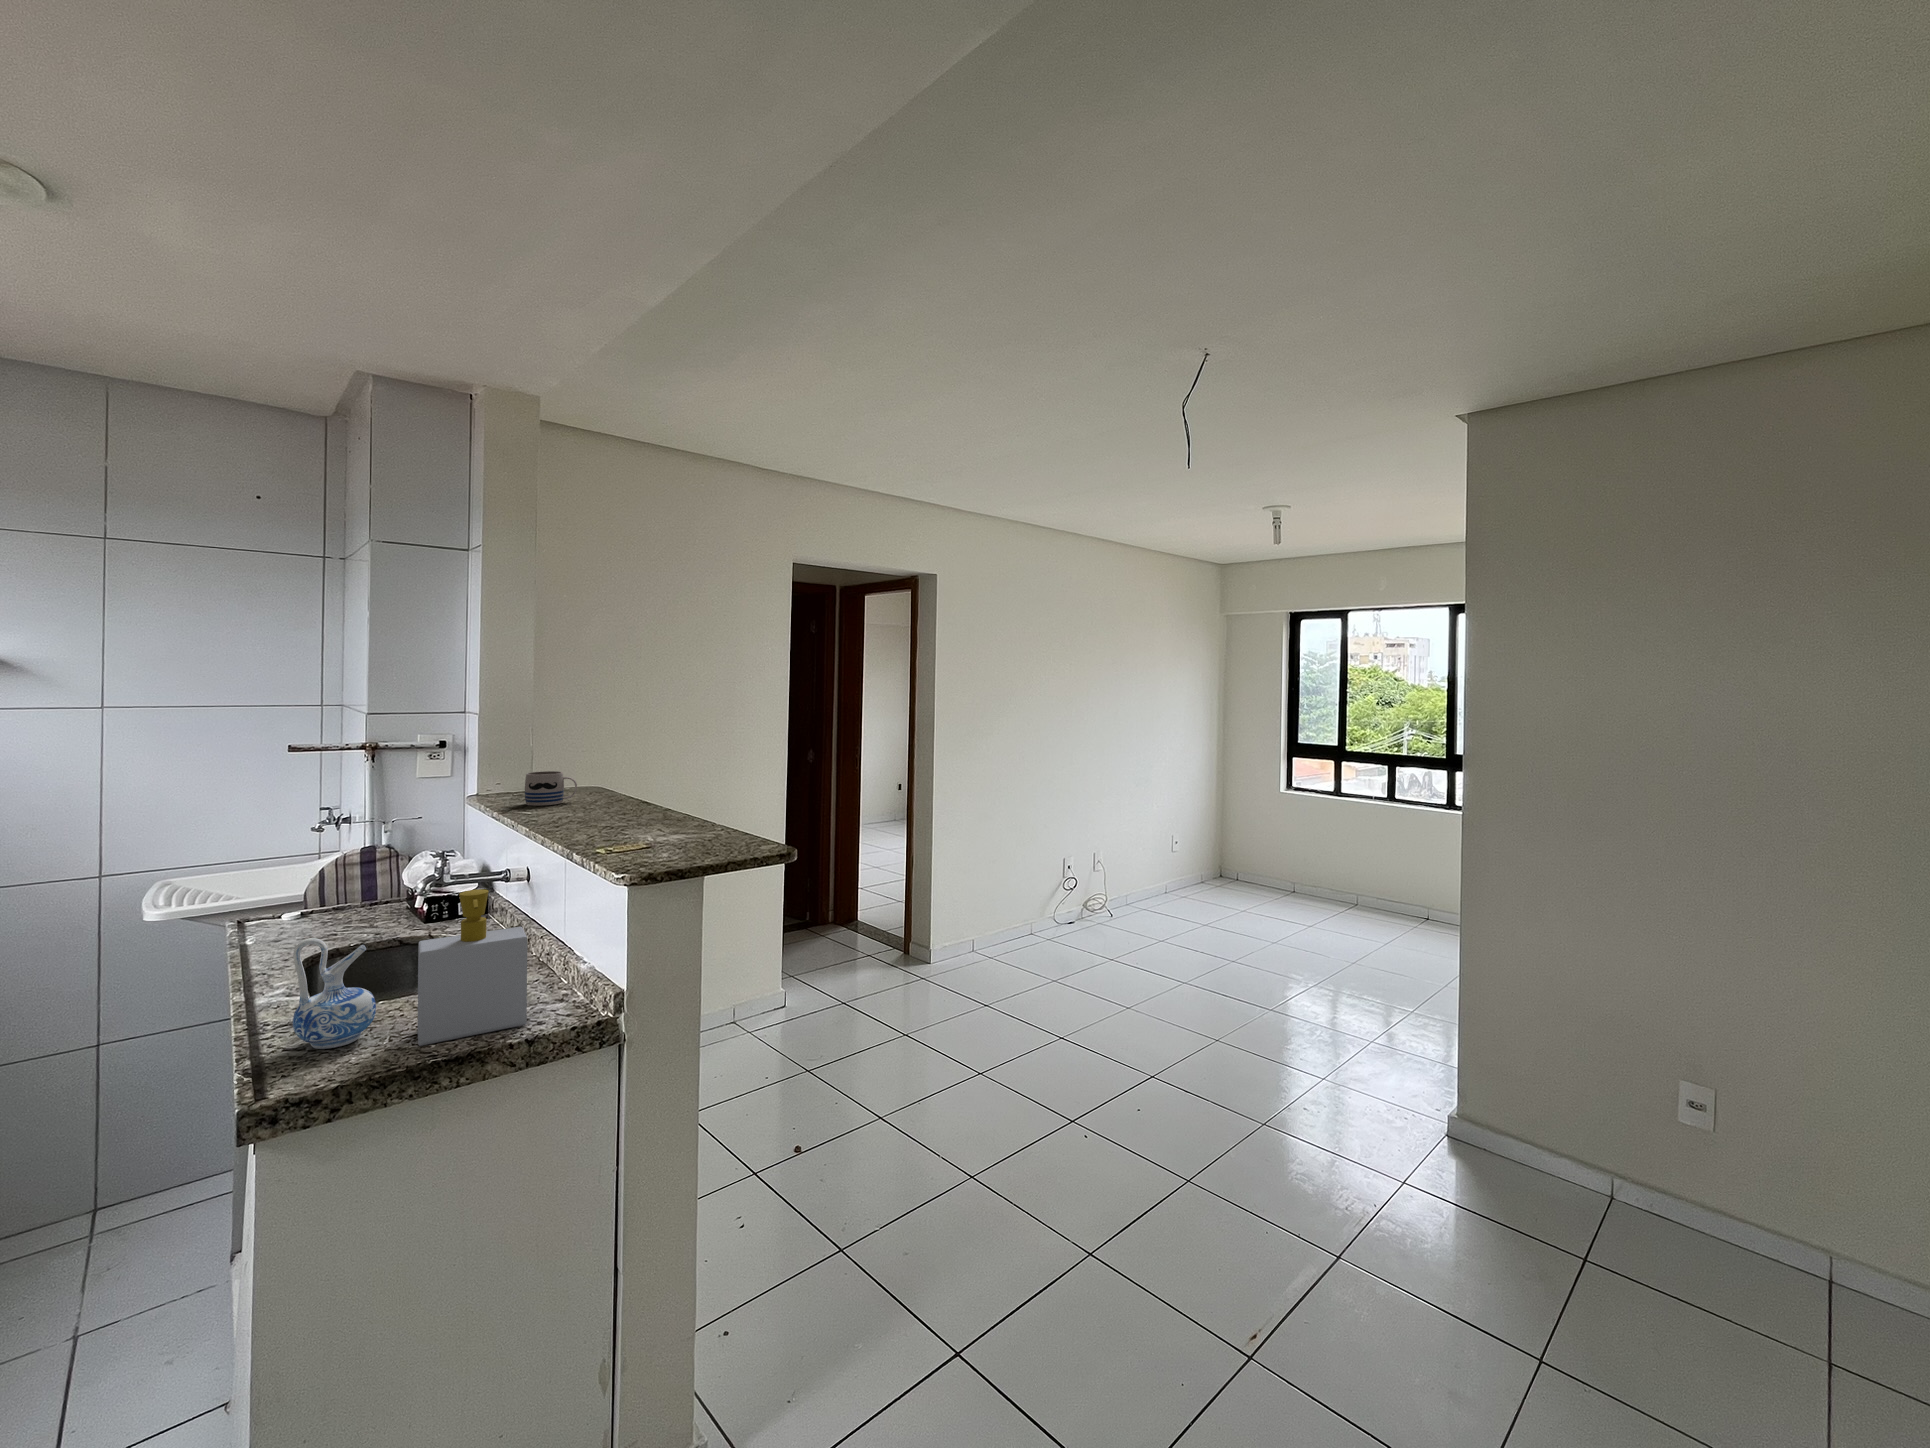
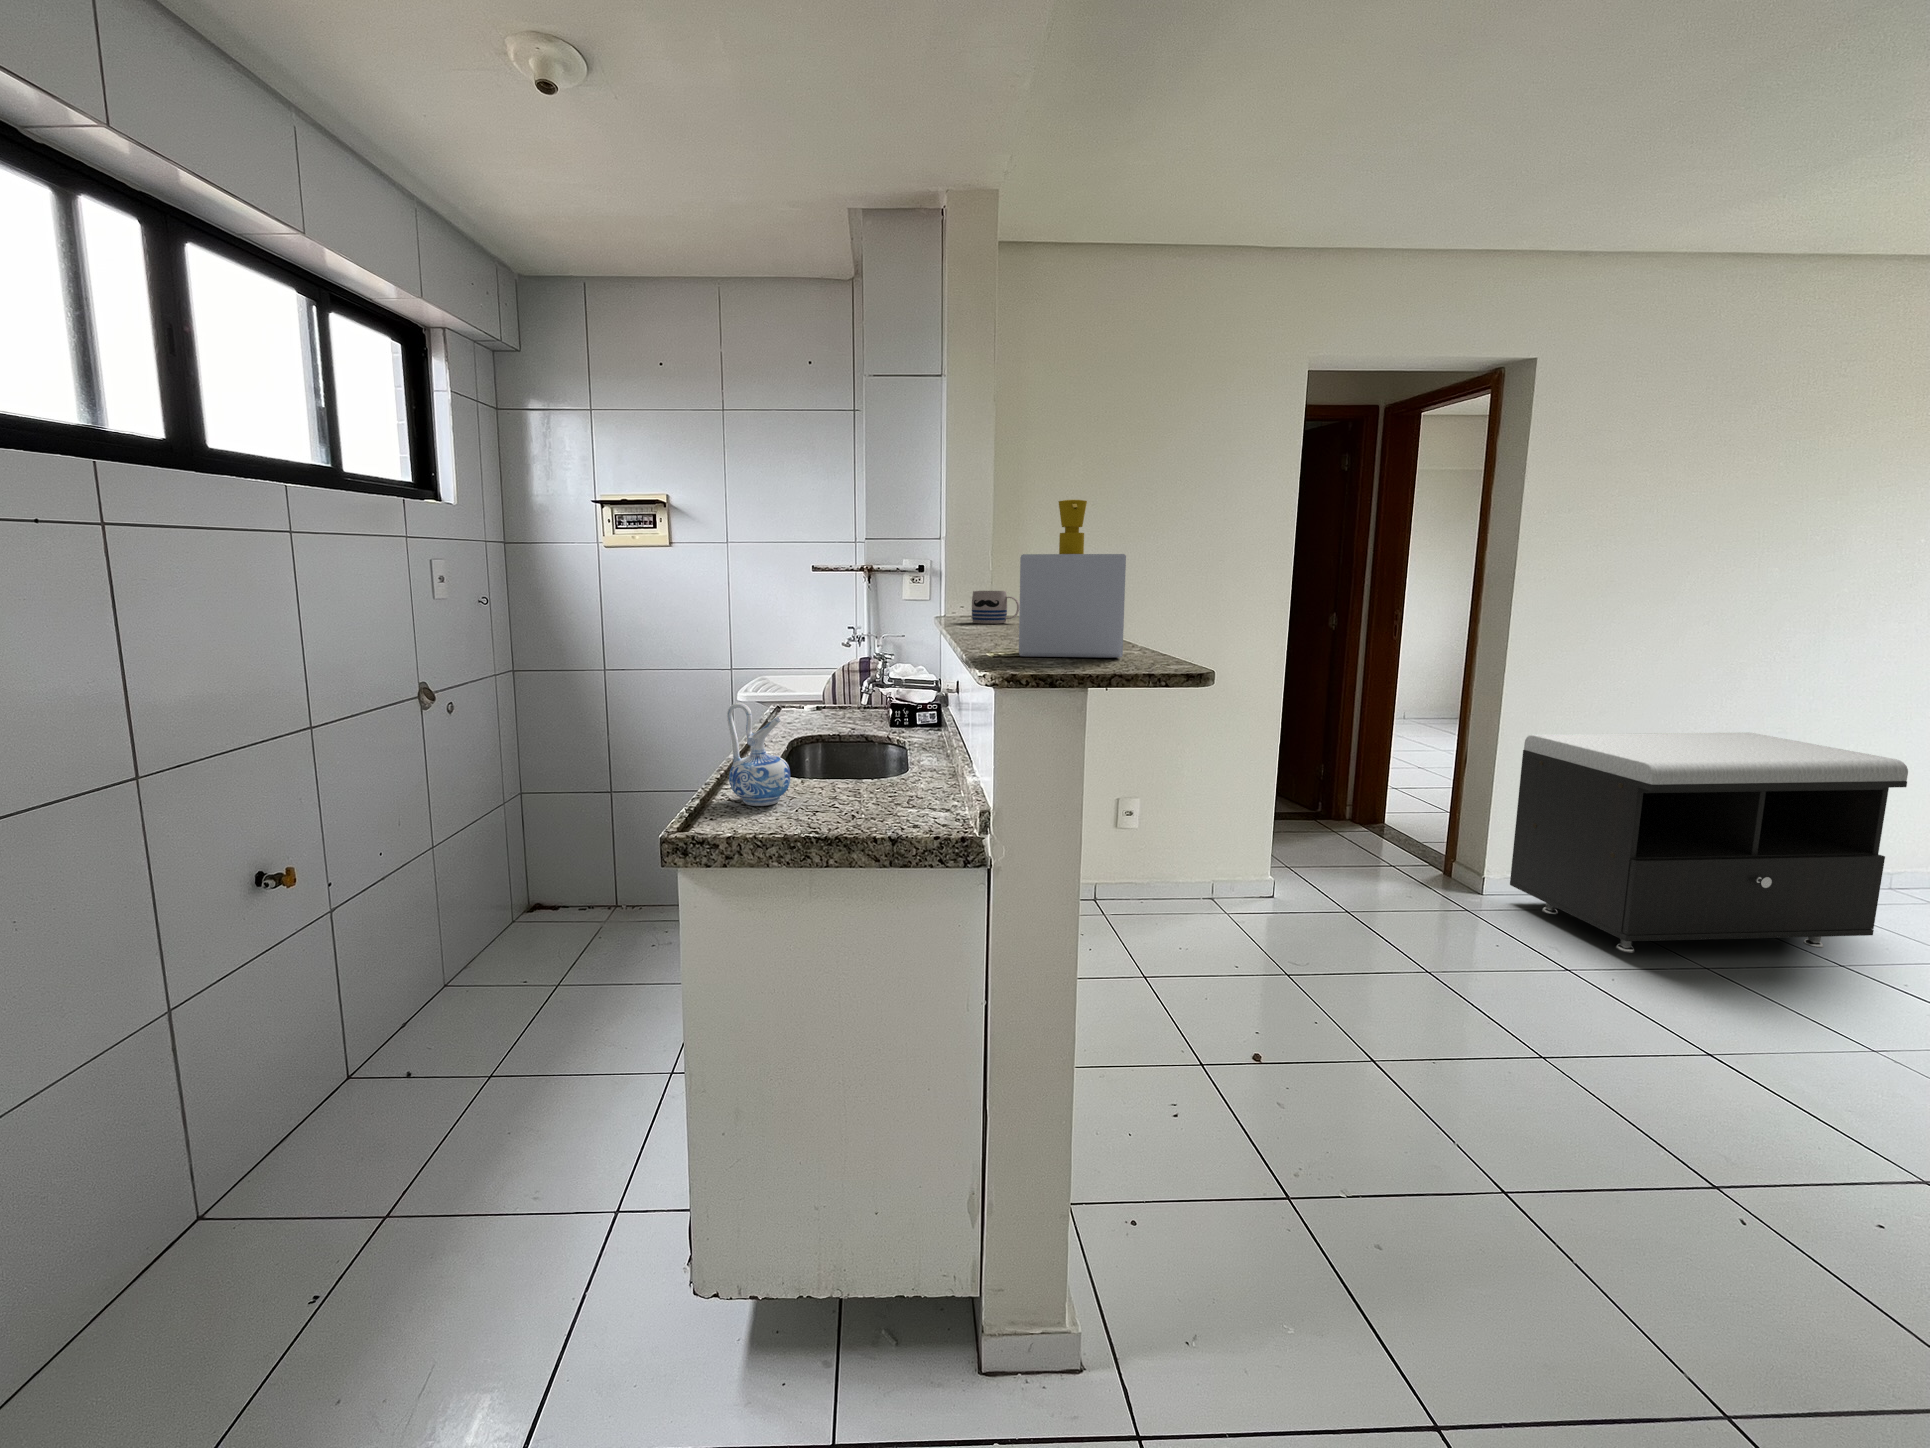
storage bench: none [948,818,1130,983] -> present [1510,732,1908,953]
soap bottle: present [418,889,527,1046] -> present [1019,500,1126,658]

